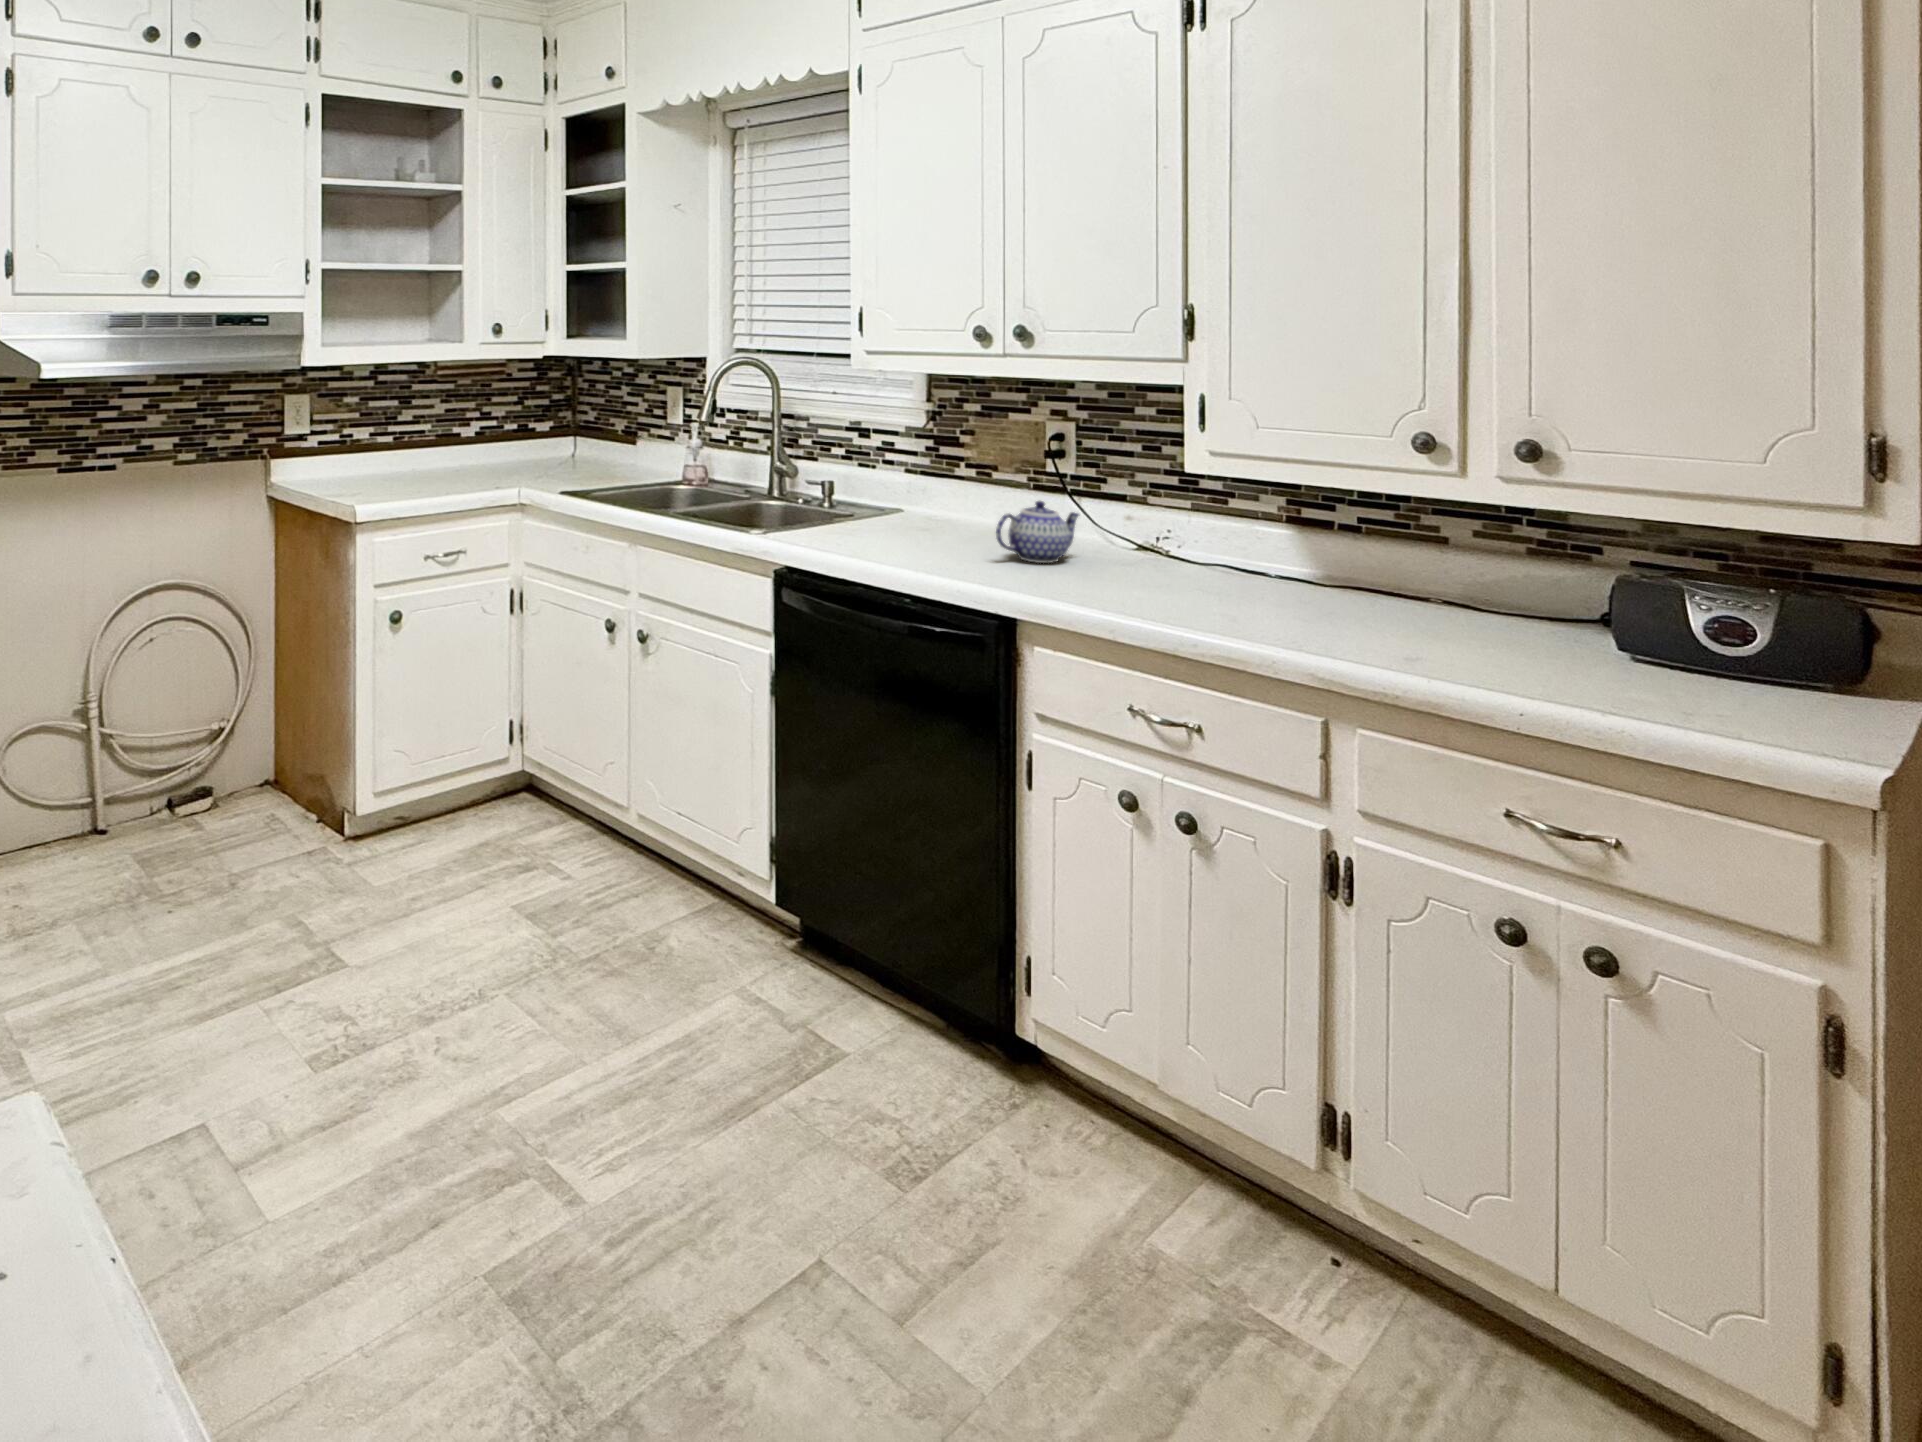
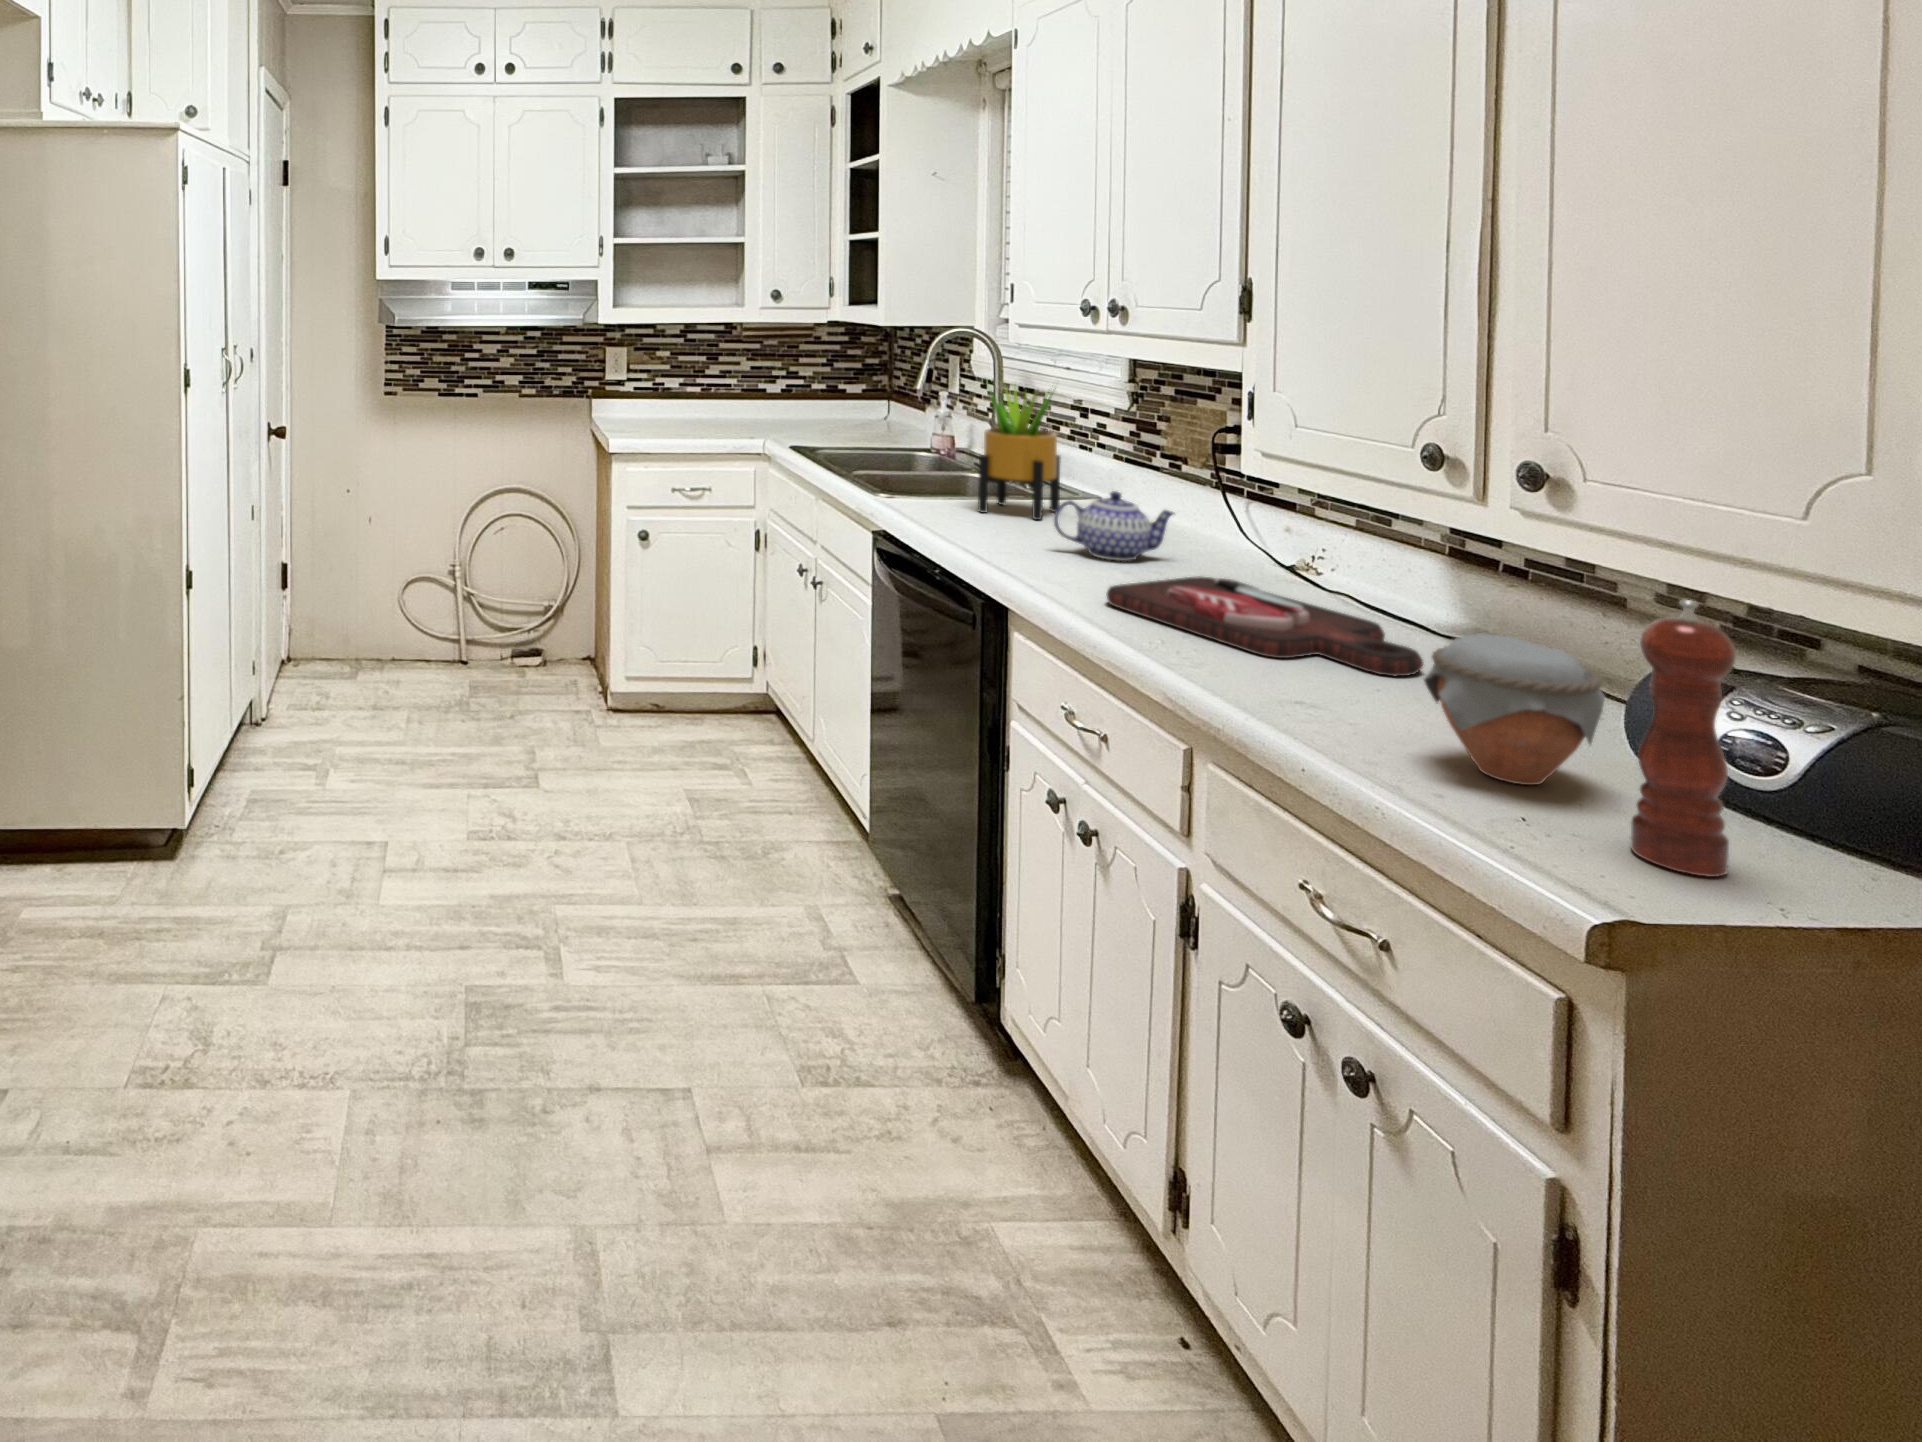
potted plant: none [851,401,926,536] -> present [978,377,1061,520]
pepper mill: none [1769,531,1837,728] -> present [1630,600,1736,877]
cutting board: none [1138,565,1405,625] -> present [1107,576,1423,676]
jar: none [1553,577,1691,689] -> present [1424,633,1605,785]

